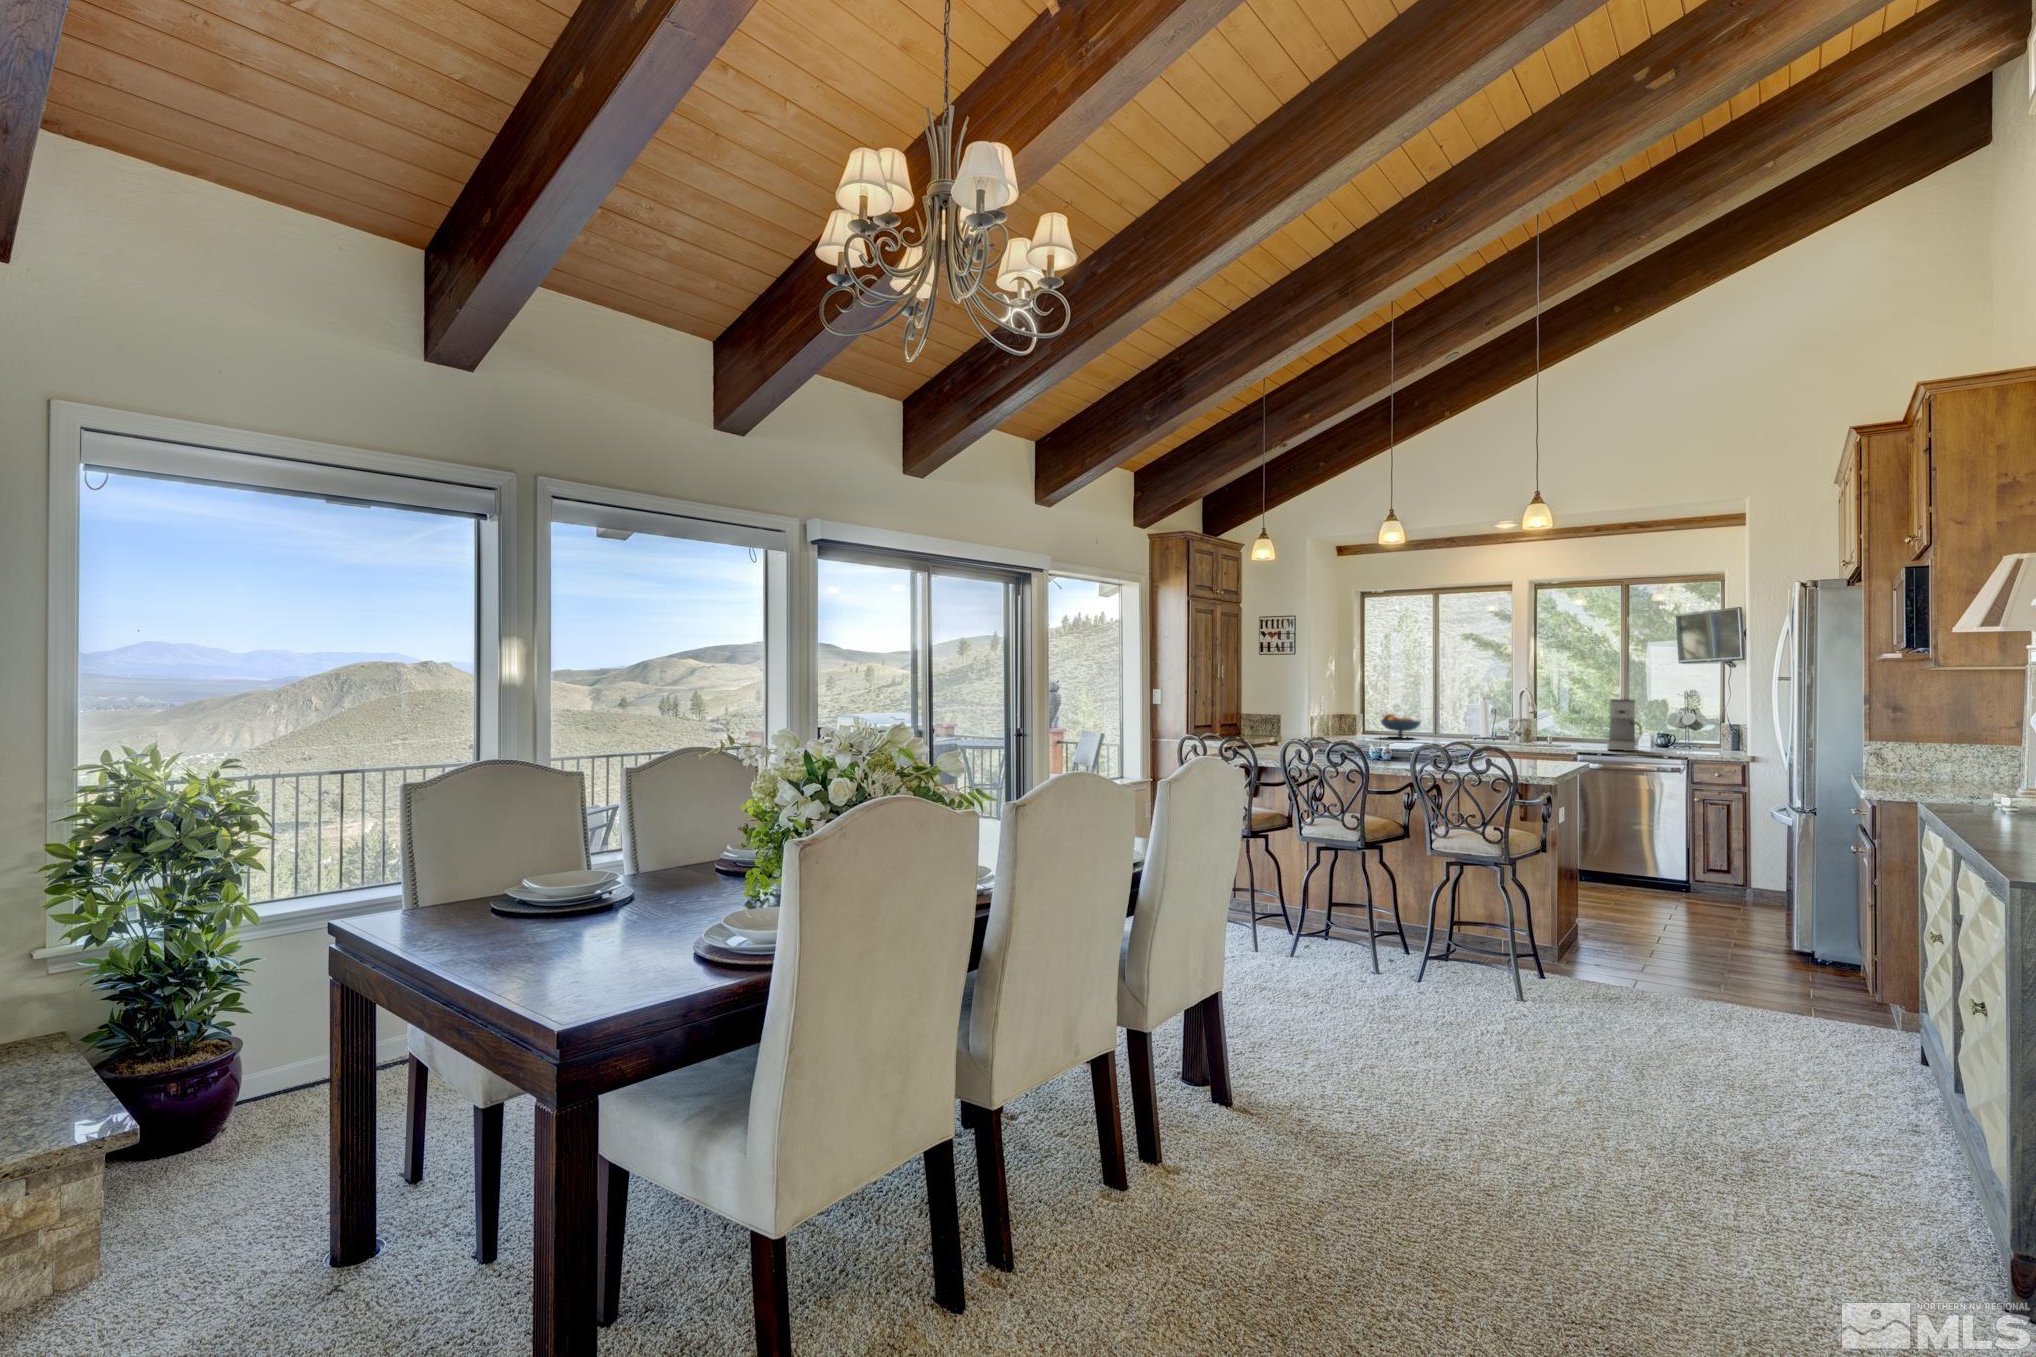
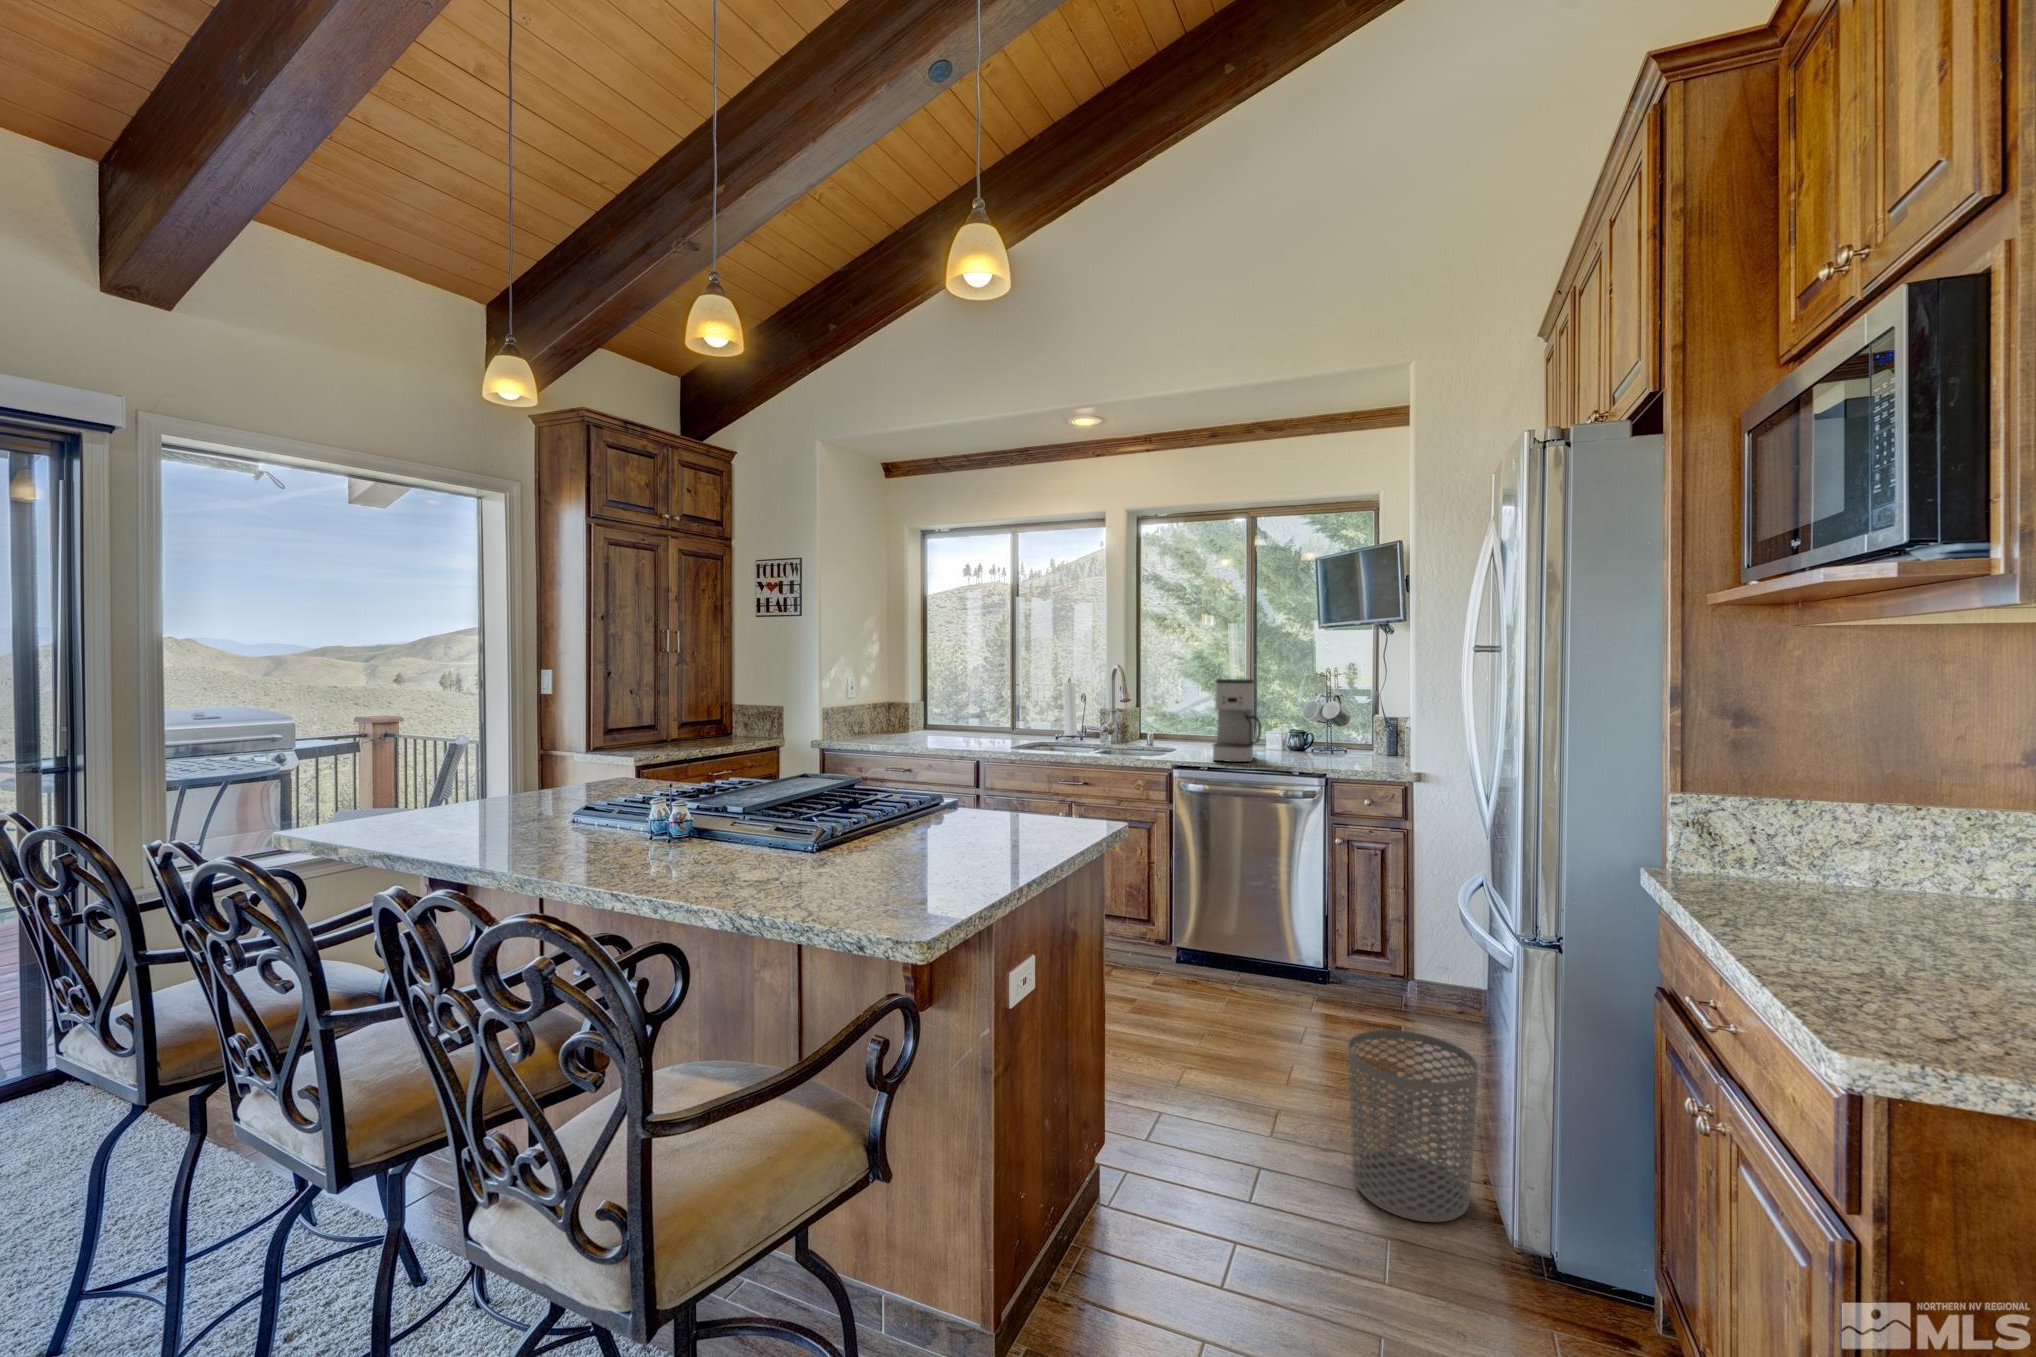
fruit bowl: present [1381,714,1421,739] -> none [926,701,984,739]
waste bin: none [1709,867,1779,944] -> present [1348,1030,1478,1222]

